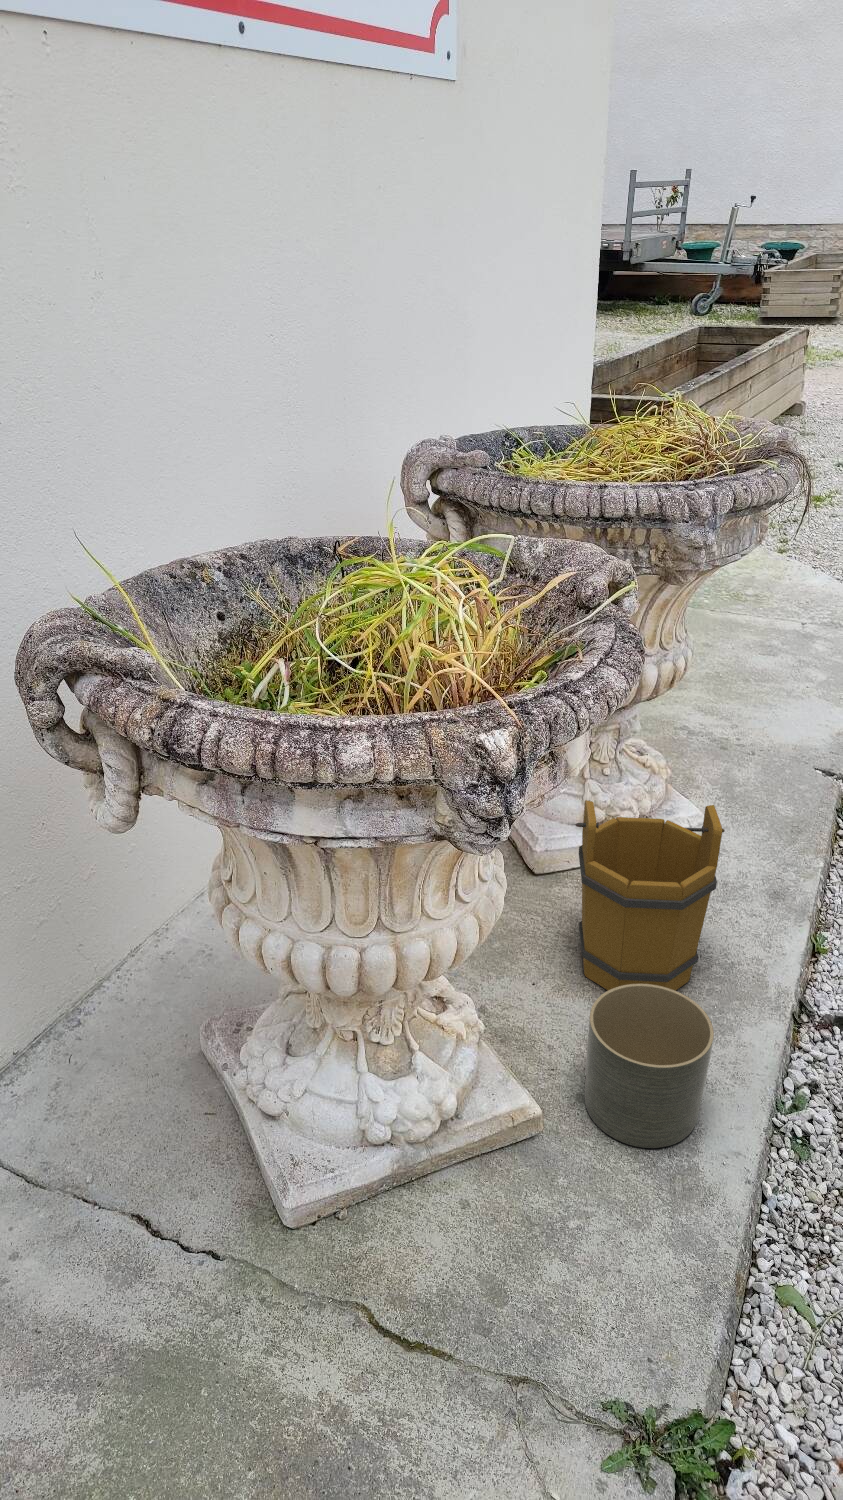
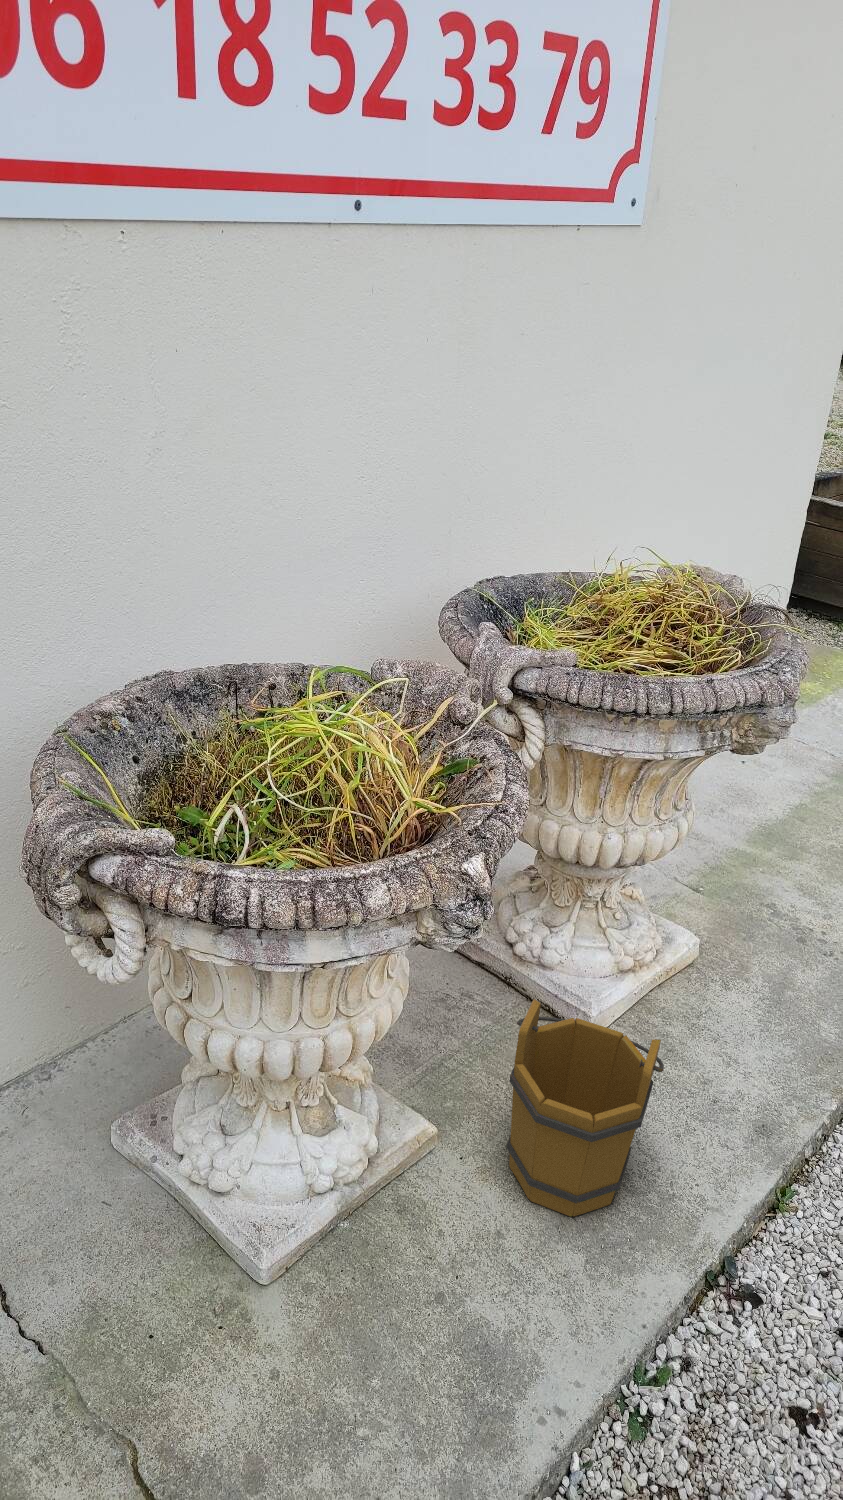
planter: present [585,984,714,1148] -> none [434,1206,562,1383]

